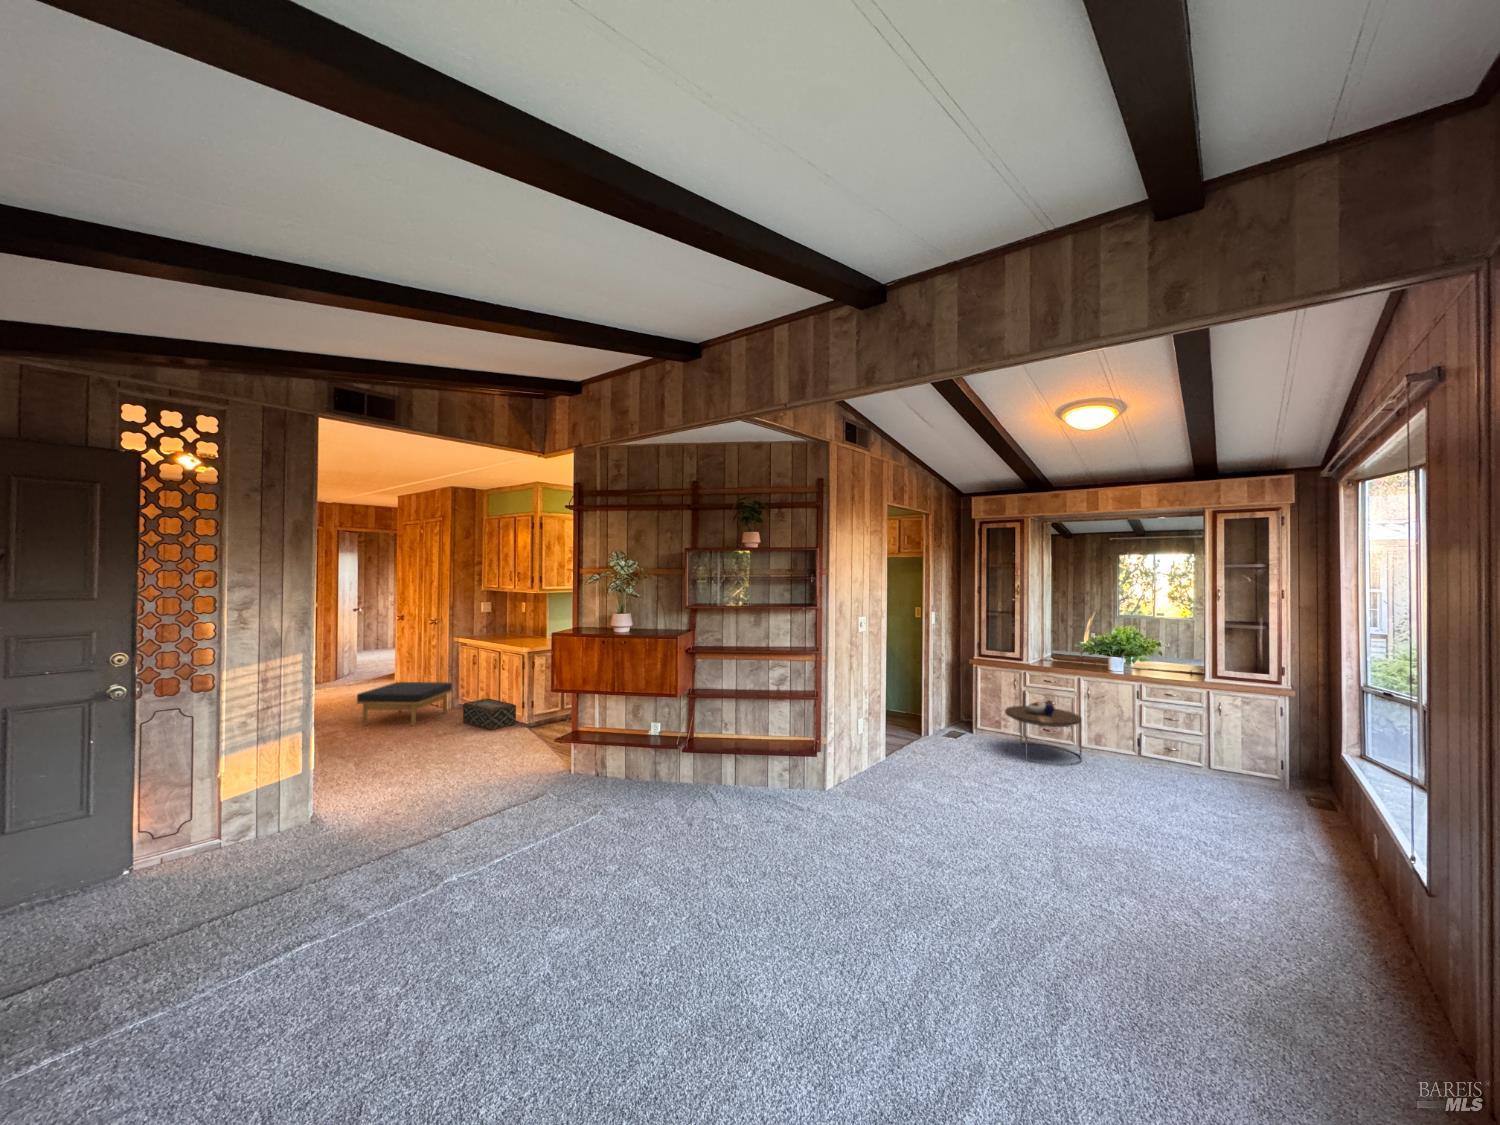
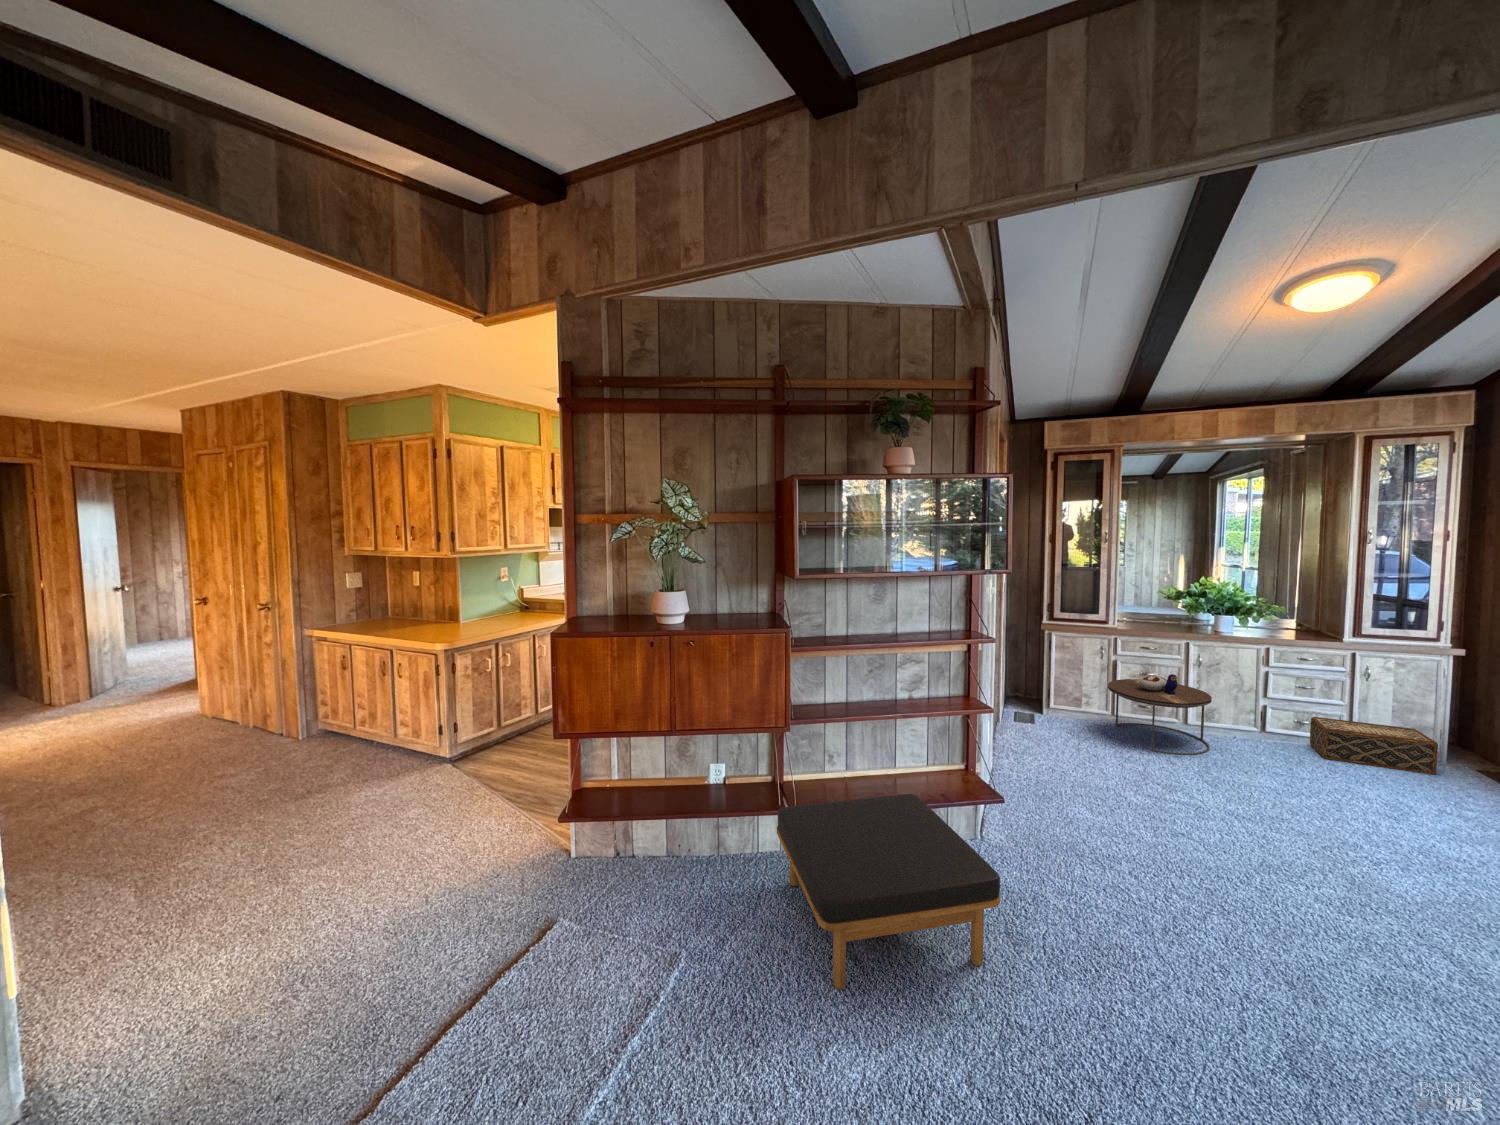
ottoman: present [357,682,452,726] -> present [777,794,1000,990]
woven basket: present [463,698,516,730] -> present [1310,717,1438,774]

